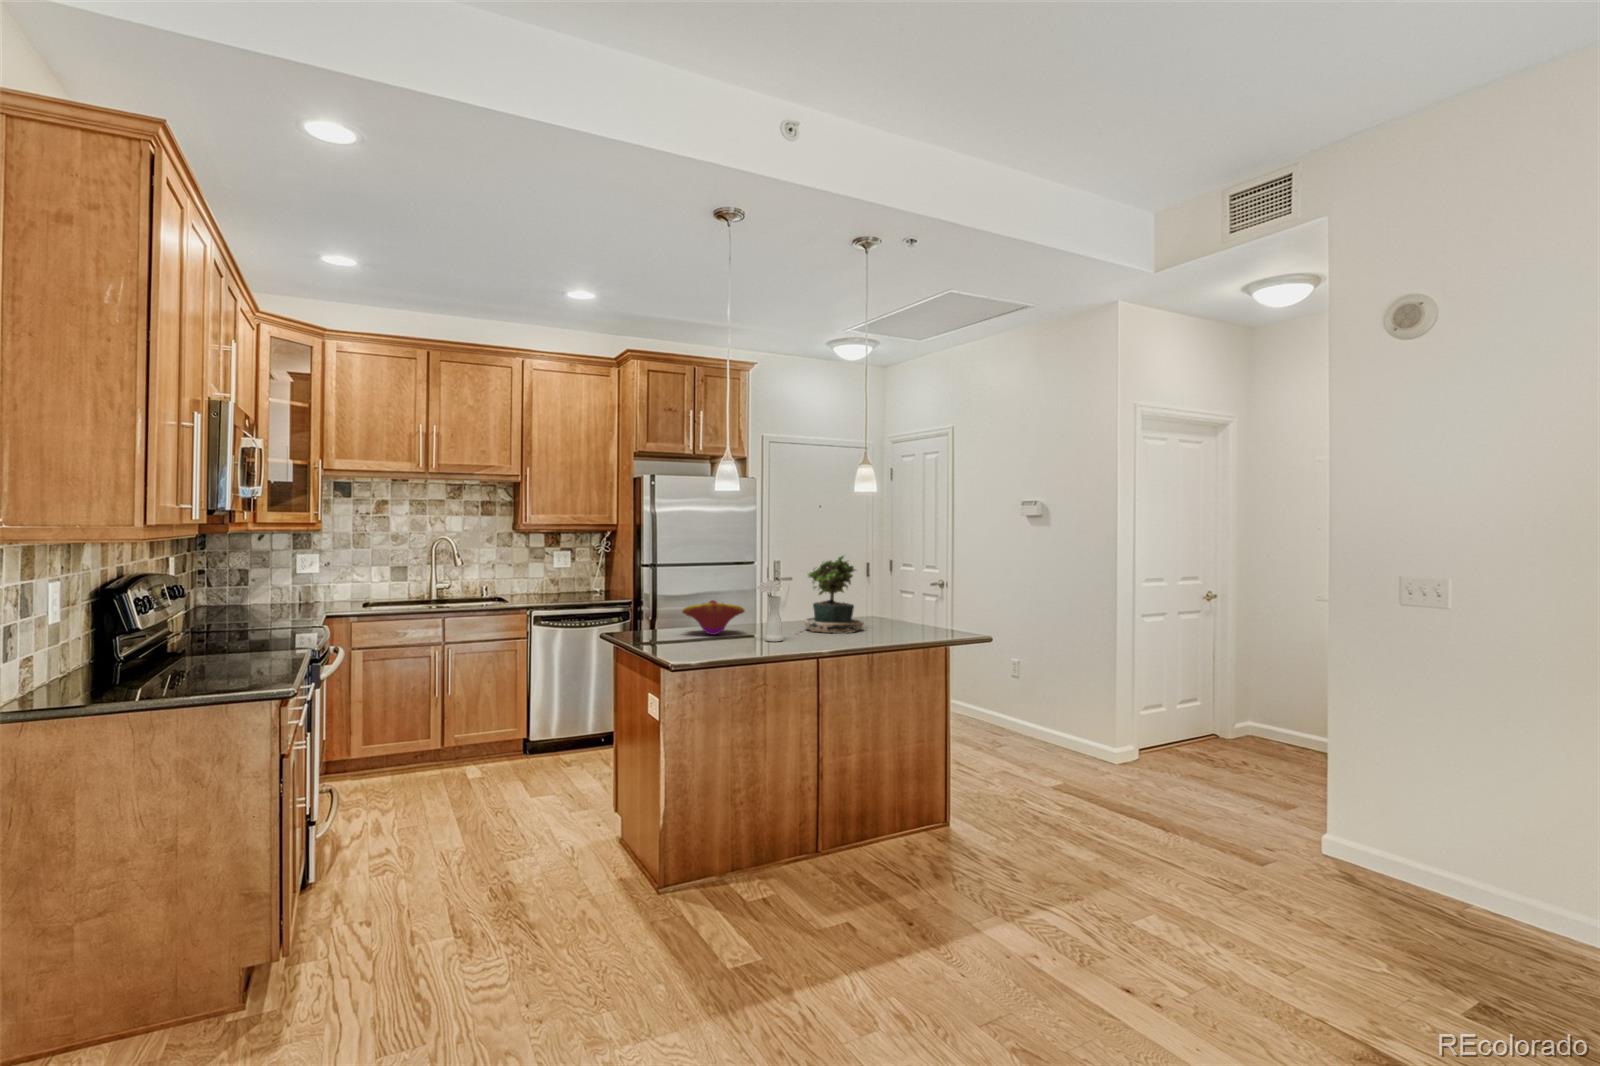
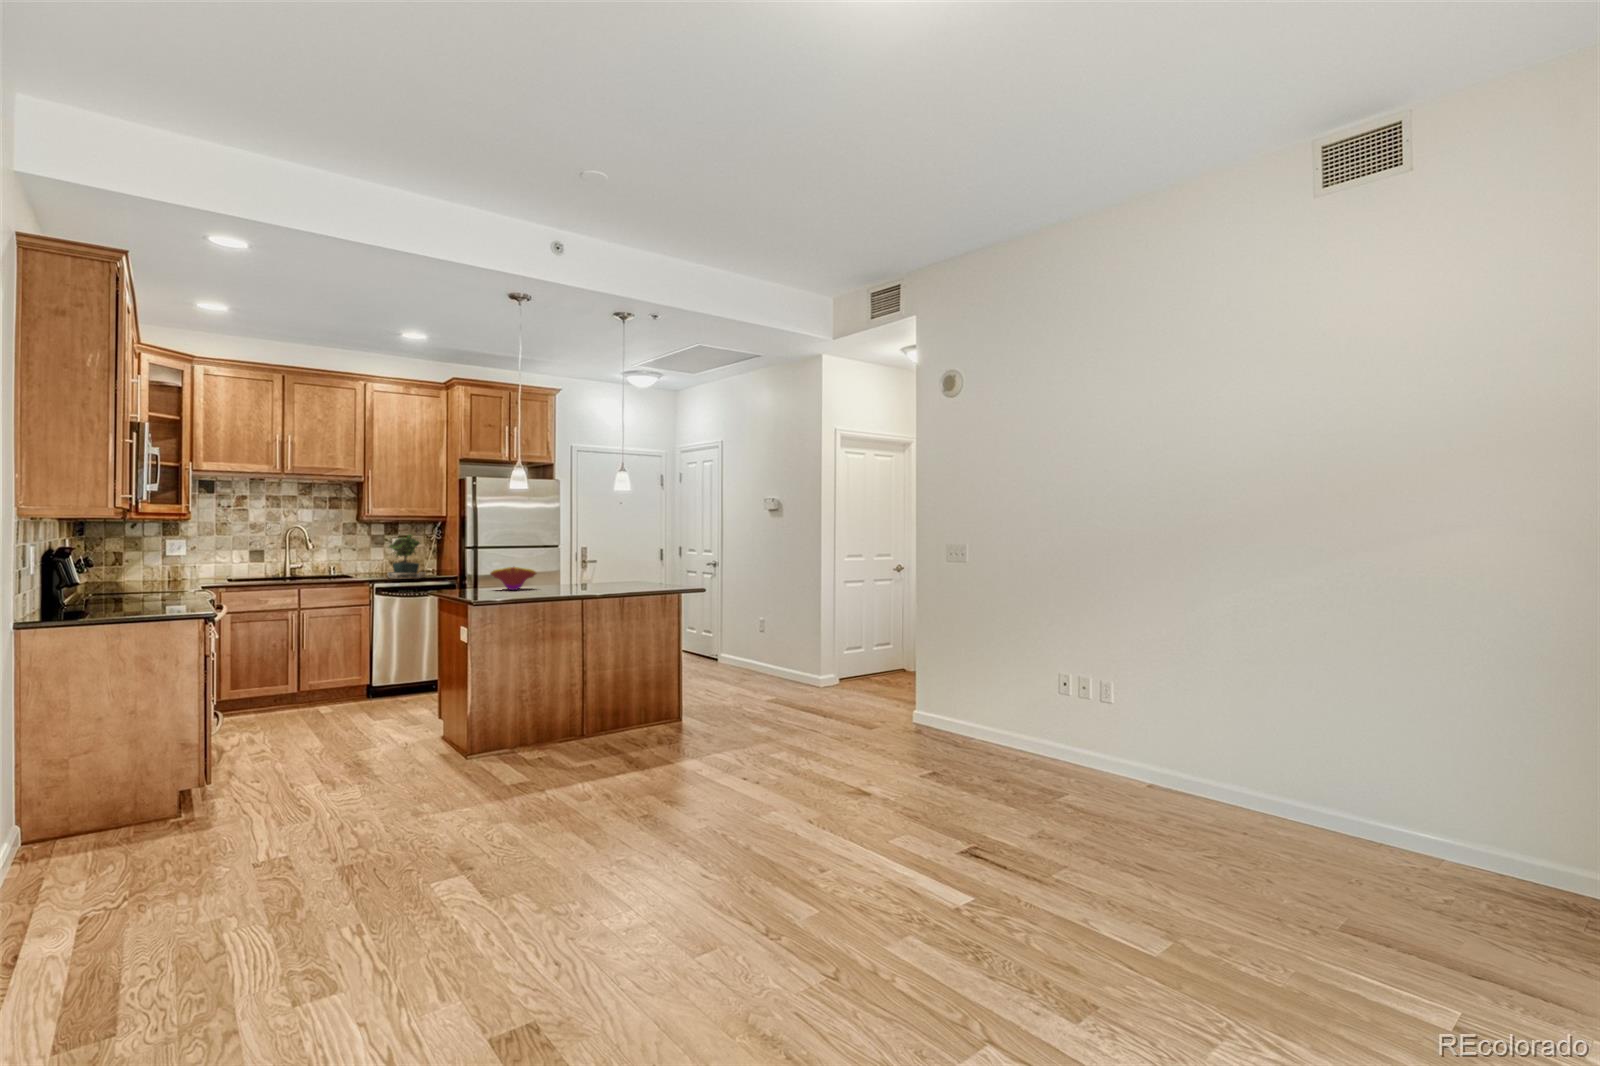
potted plant: present [805,556,864,633] -> present [388,535,425,579]
vase: present [757,580,784,642] -> none [543,551,562,592]

